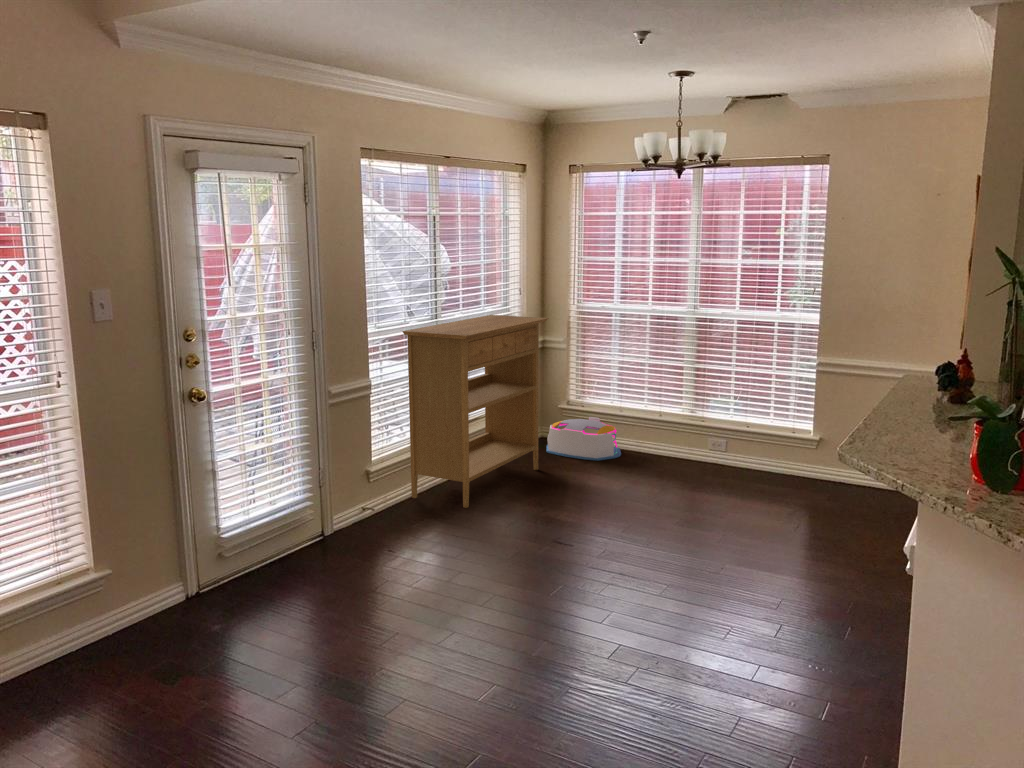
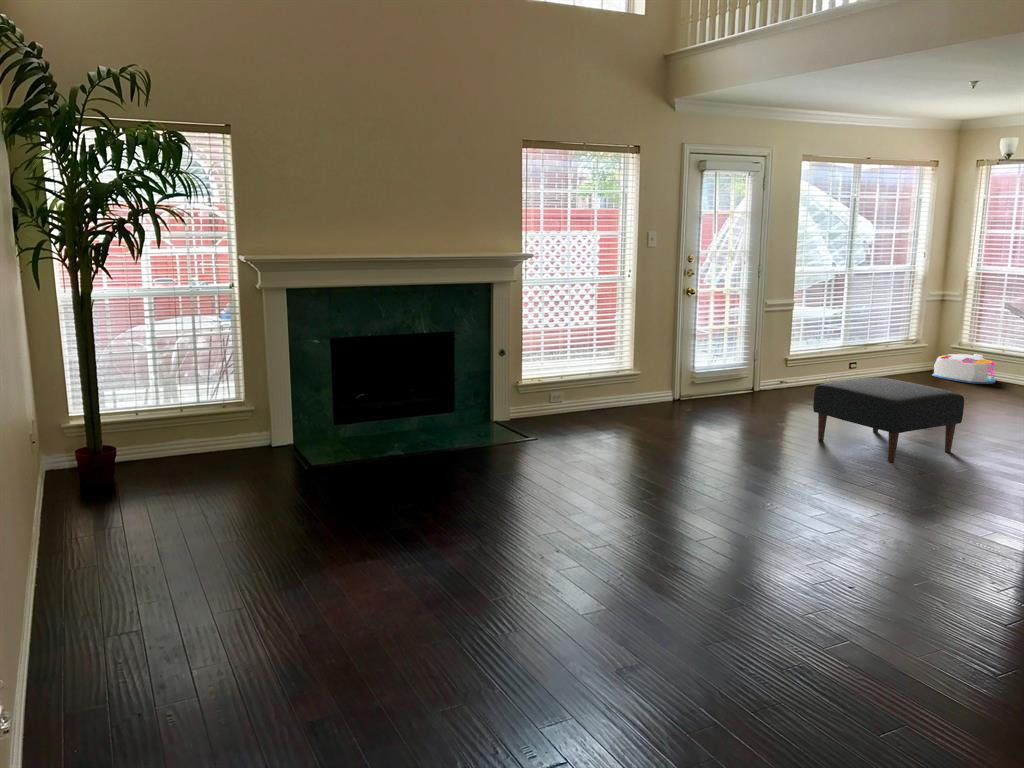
console table: present [403,315,549,508] -> none [816,269,938,391]
ottoman: none [460,530,694,723] -> present [813,378,964,462]

